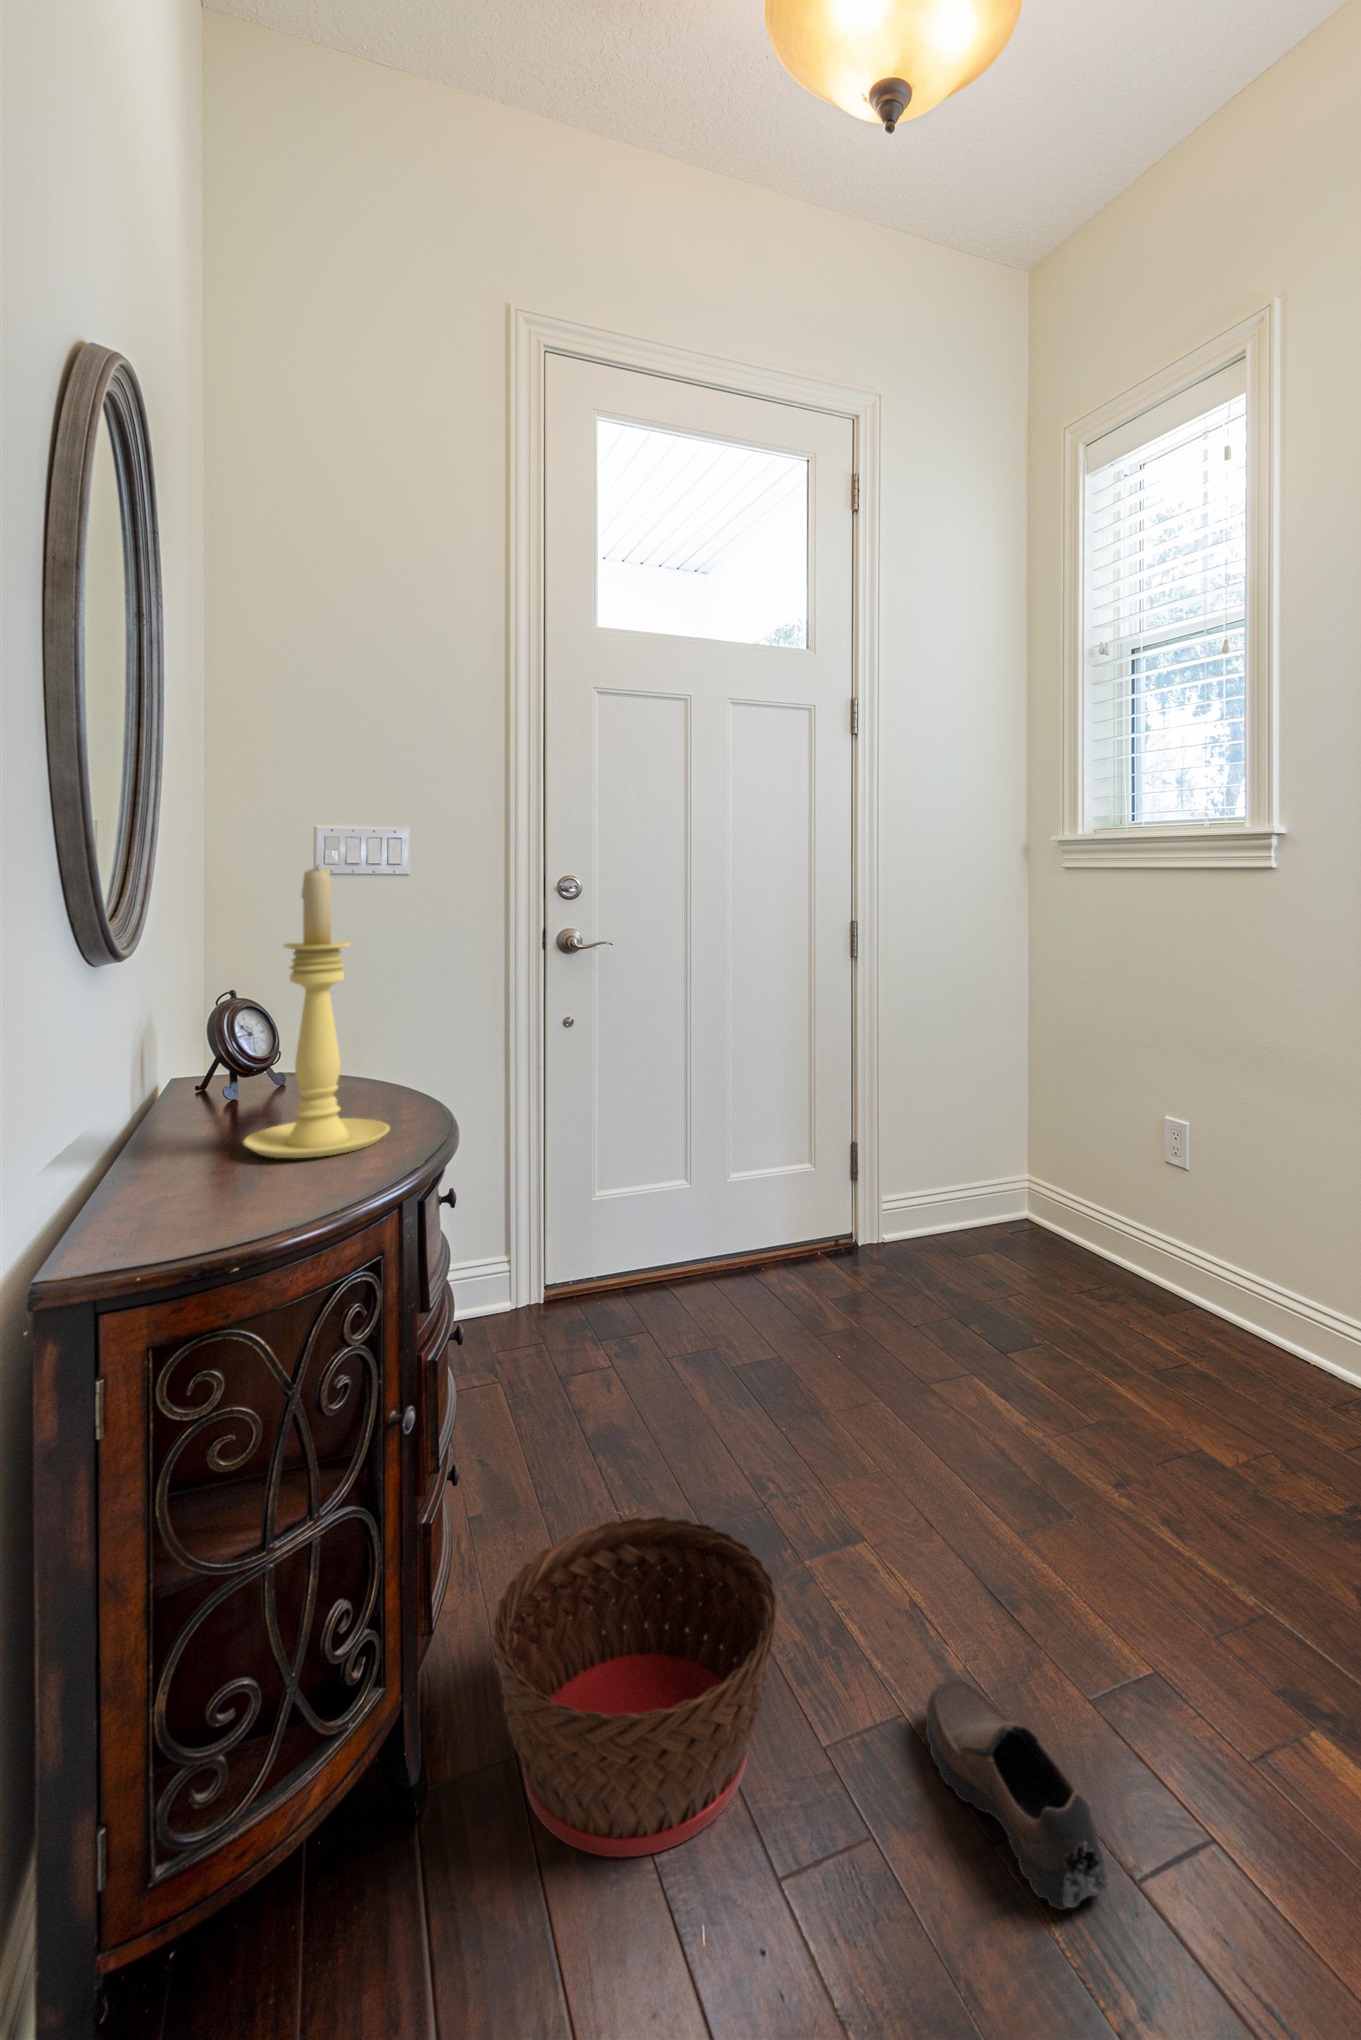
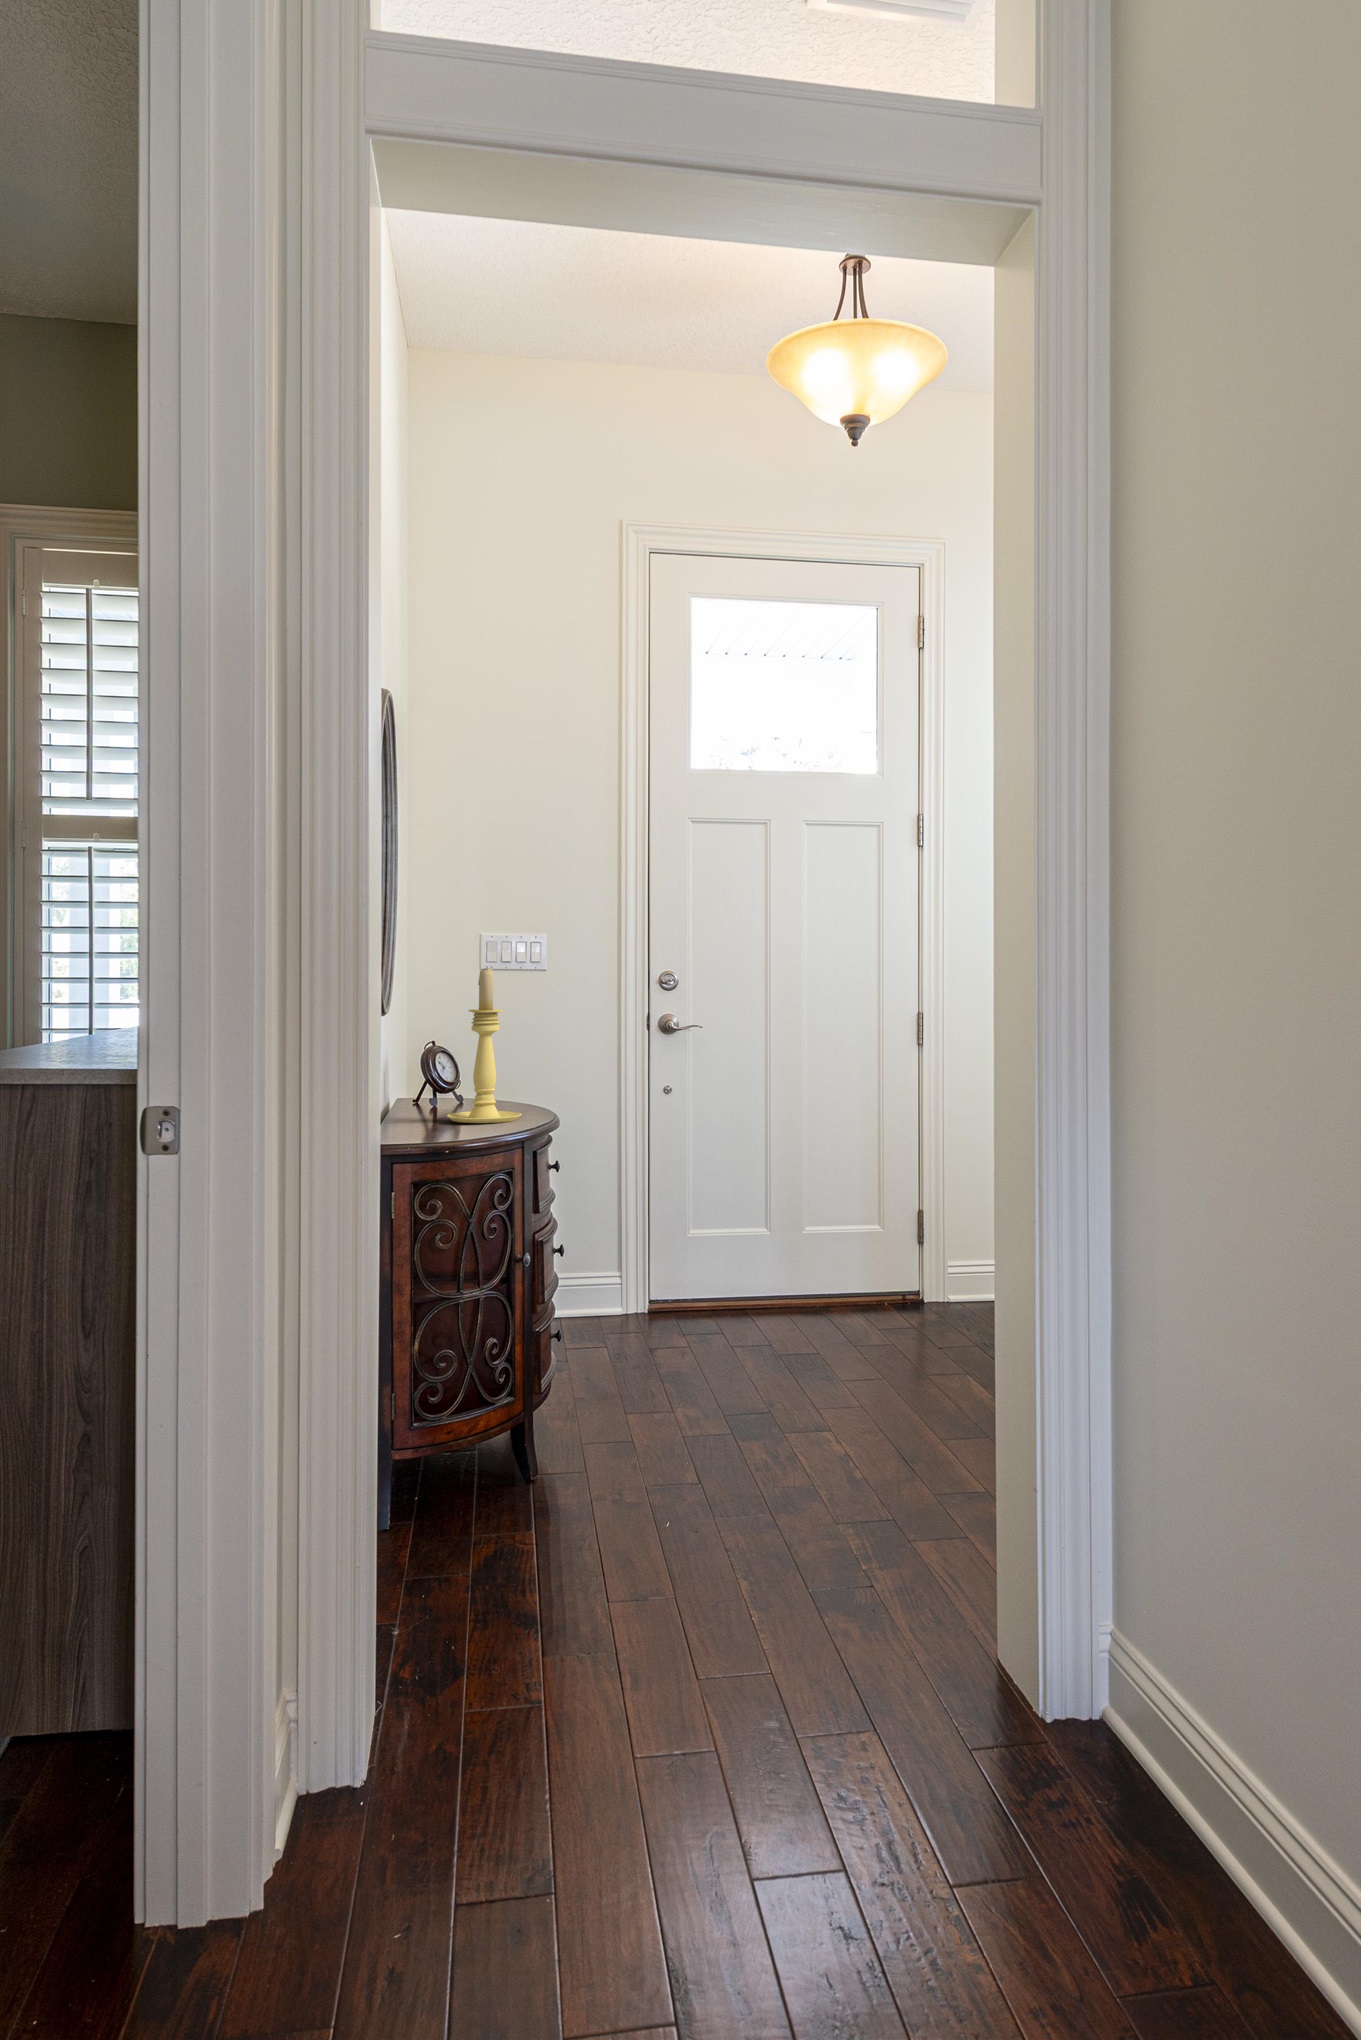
basket: present [492,1517,778,1858] -> none [568,1366,728,1498]
shoe: present [926,1680,1107,1910] -> none [810,1454,876,1523]

